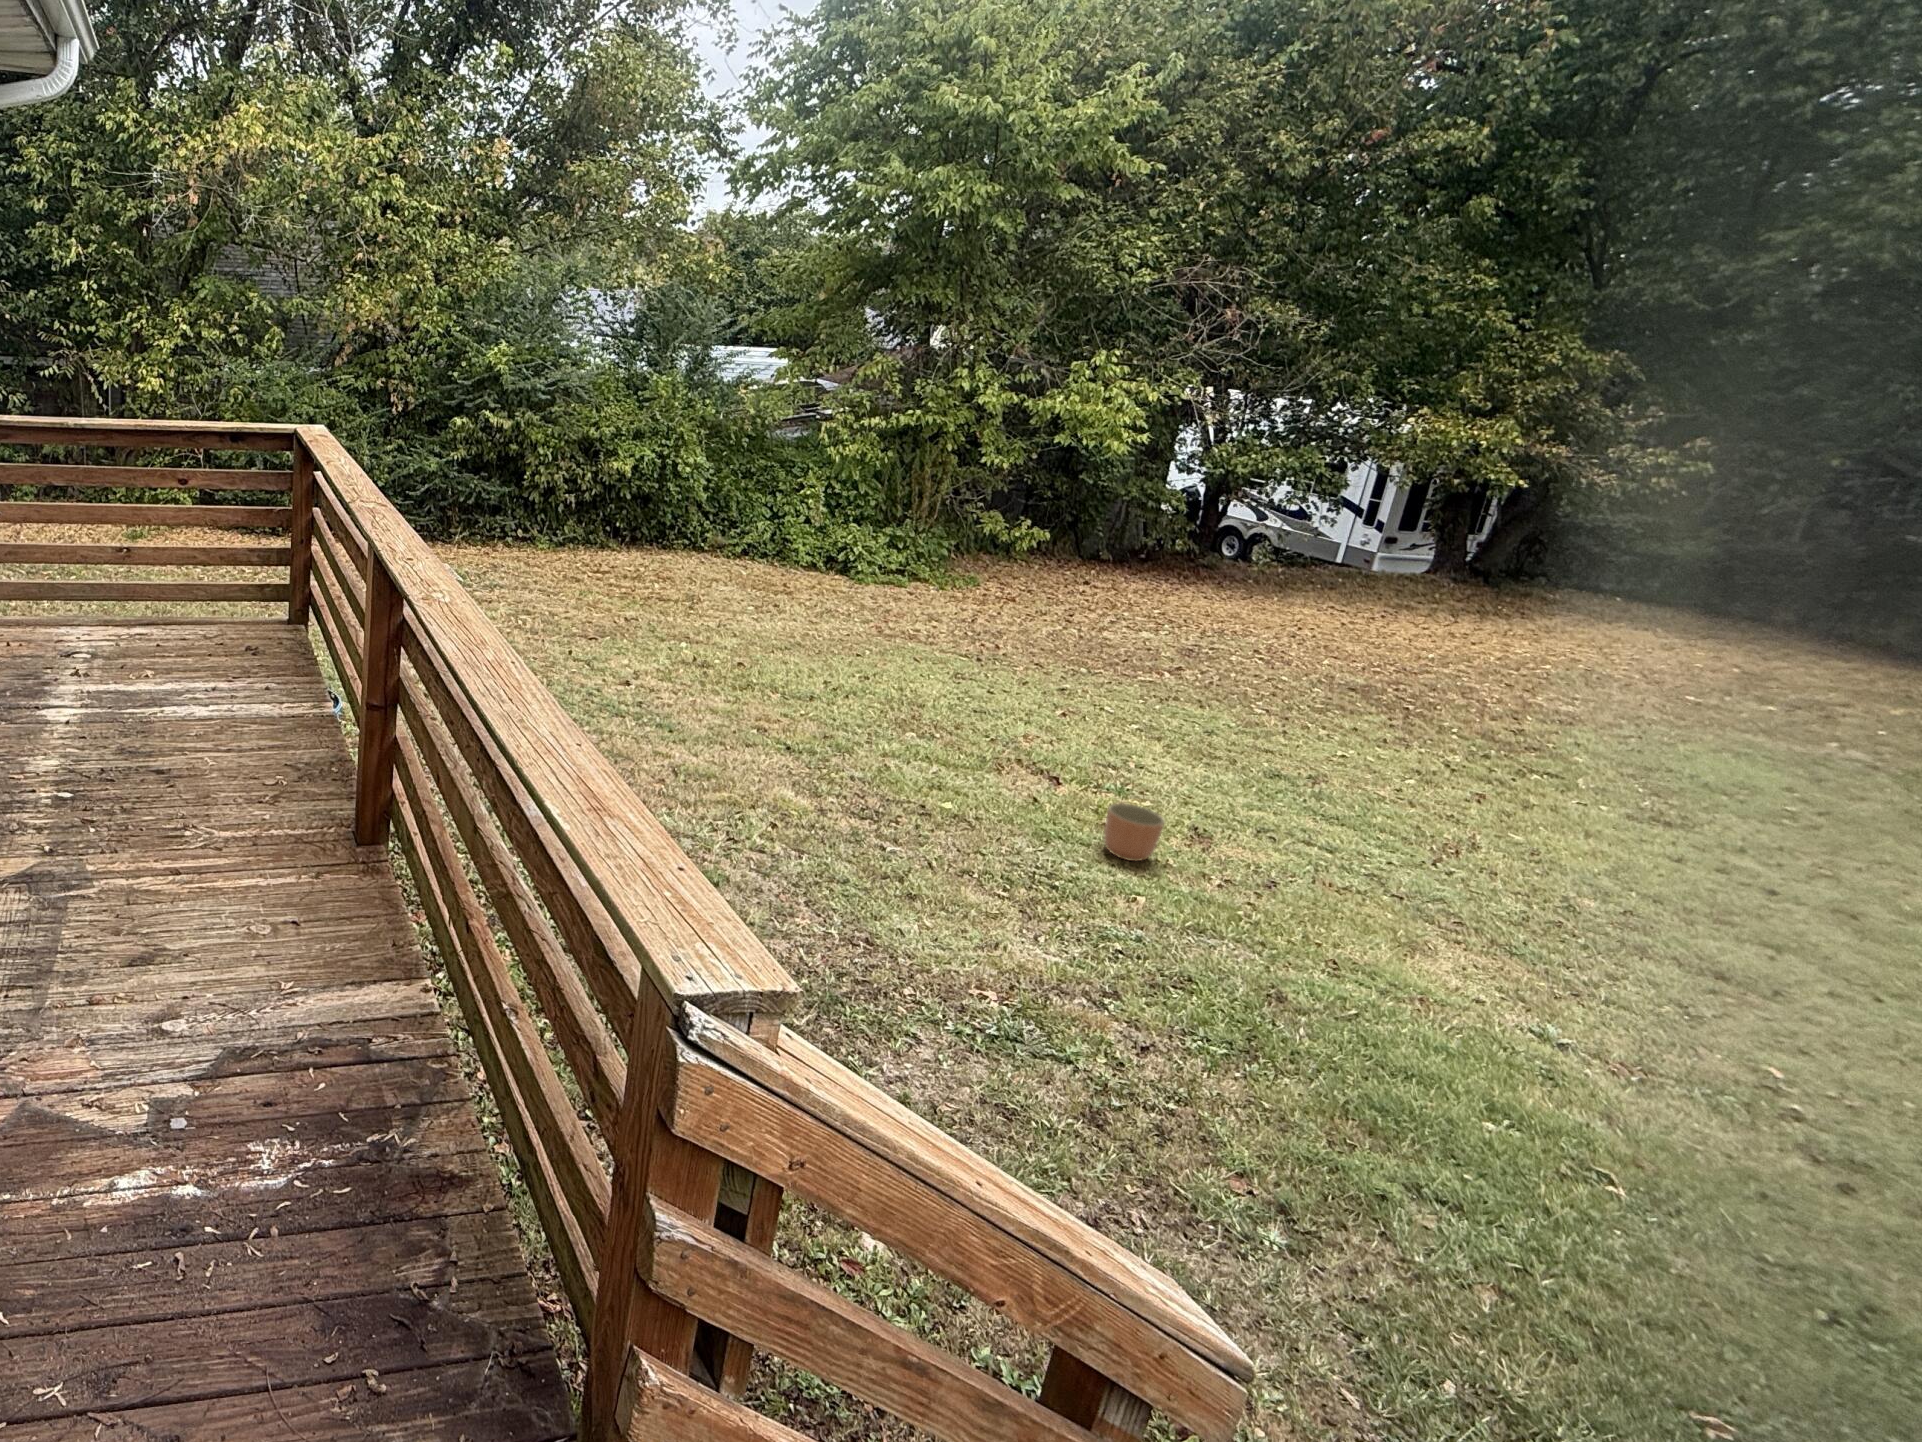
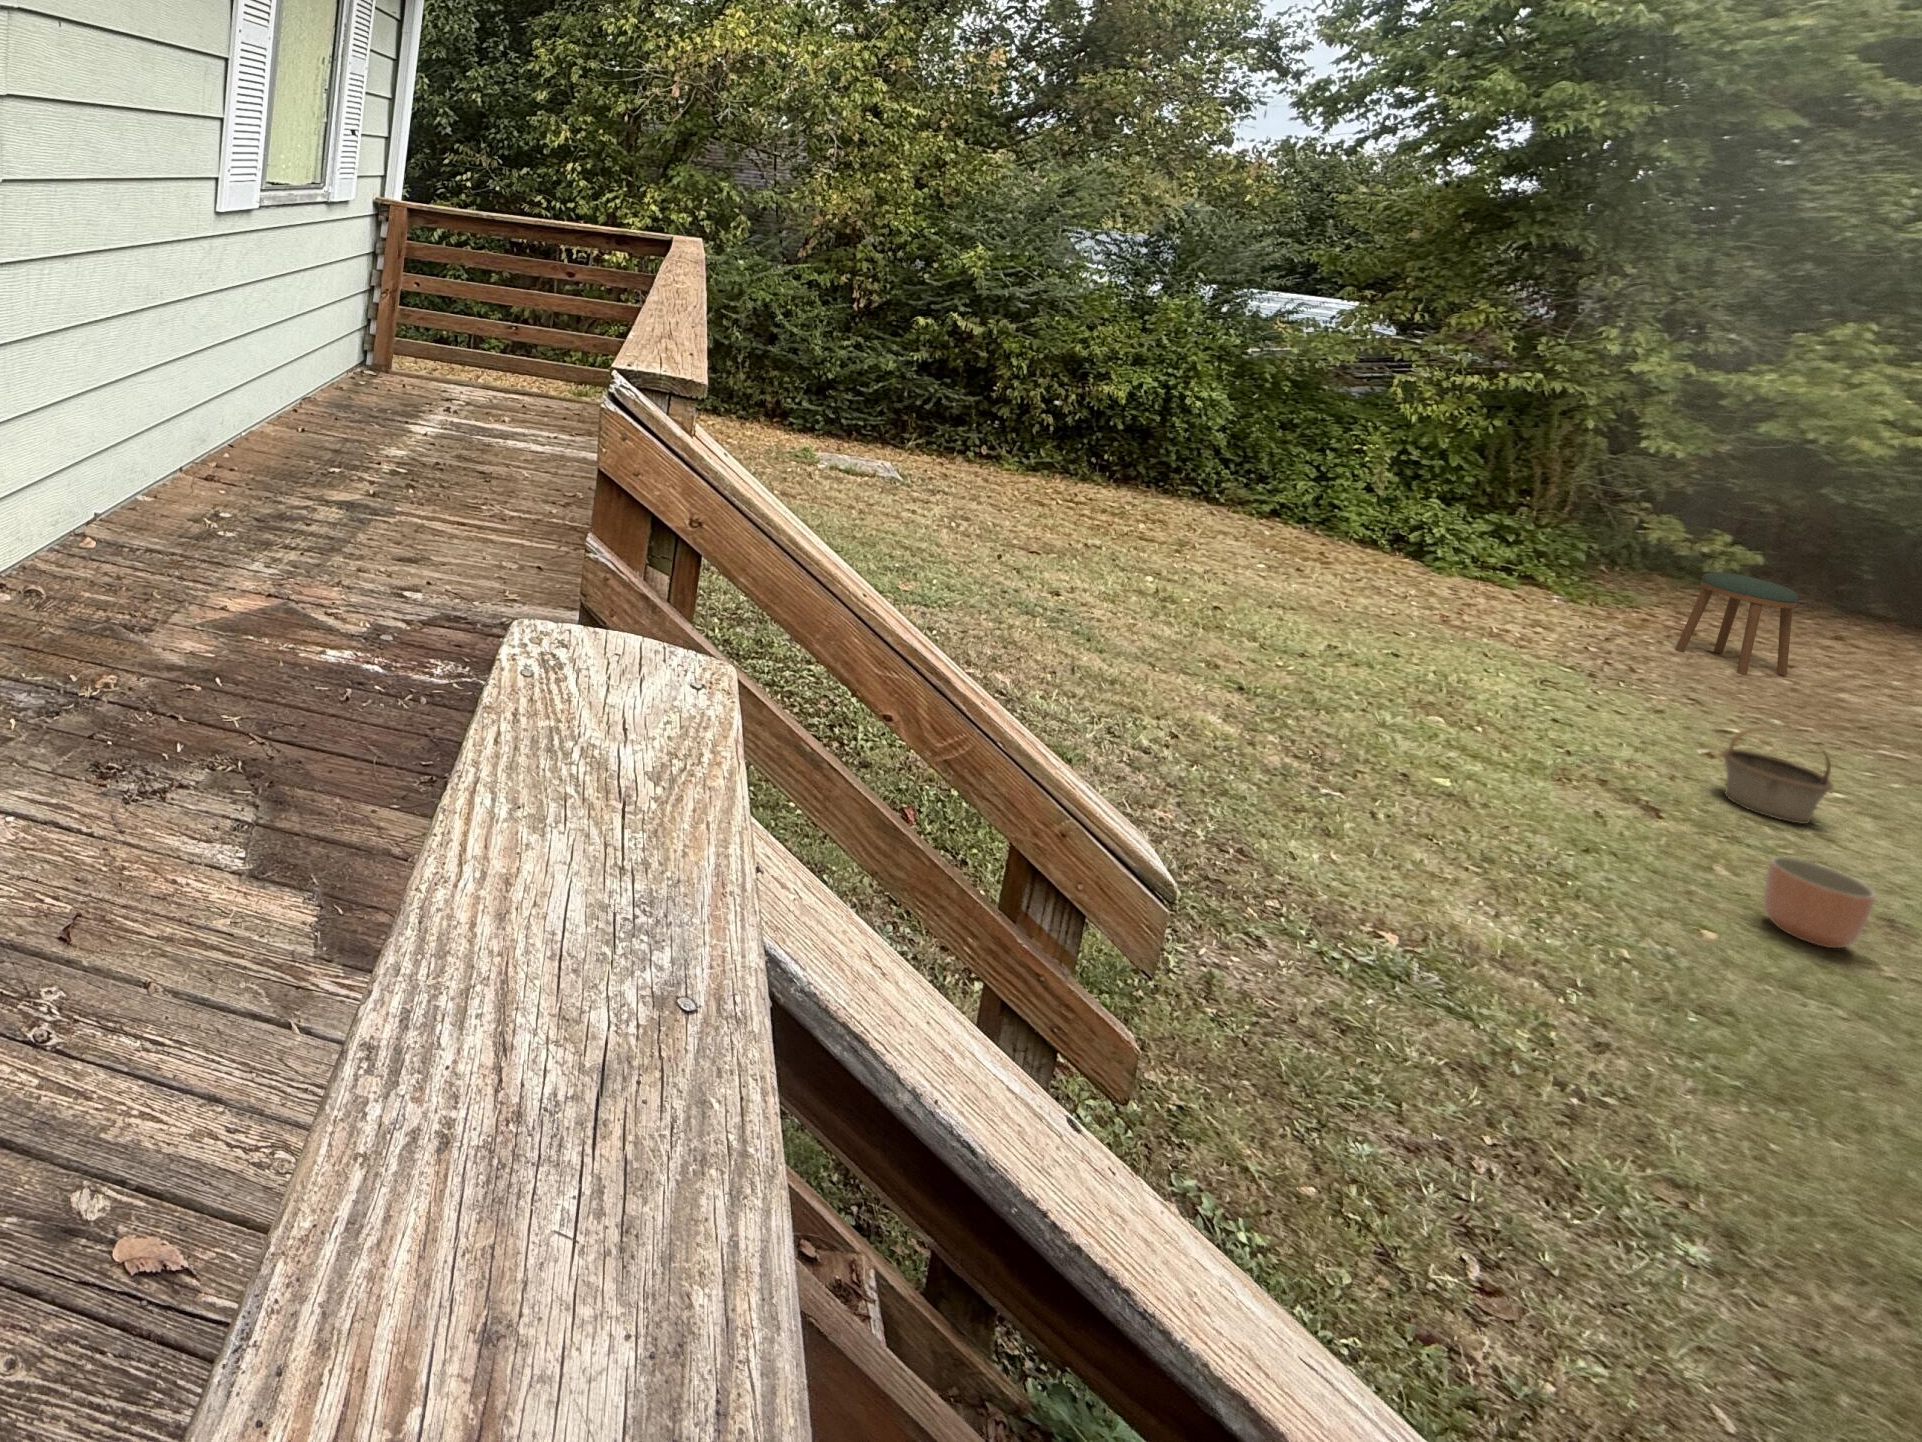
stool: none [1007,561,1078,635] -> present [1675,572,1798,676]
basket: none [1060,696,1122,760] -> present [1722,727,1833,824]

